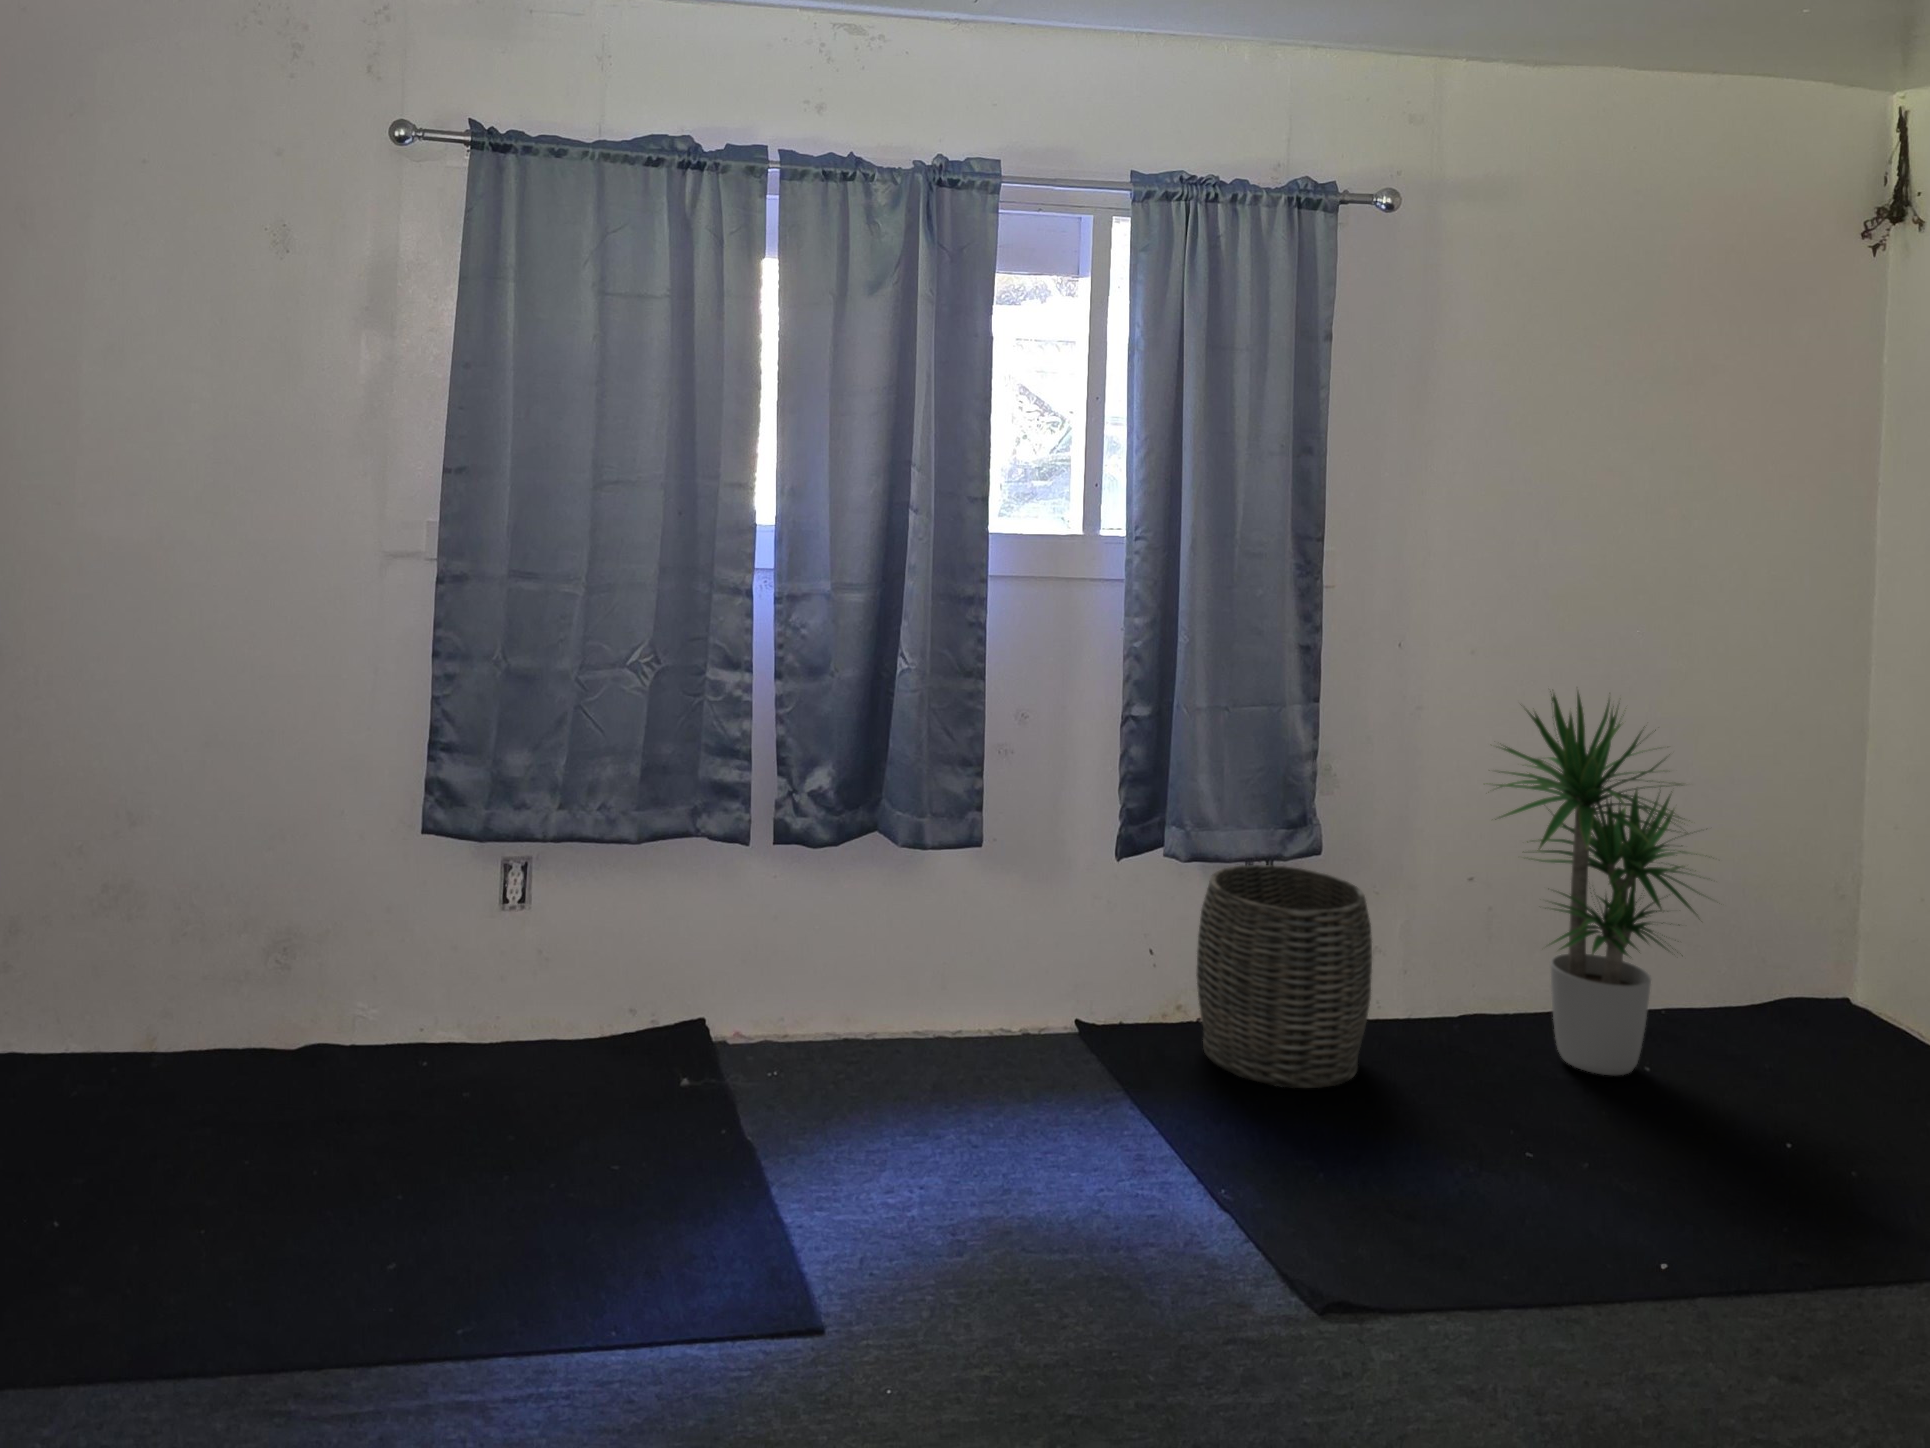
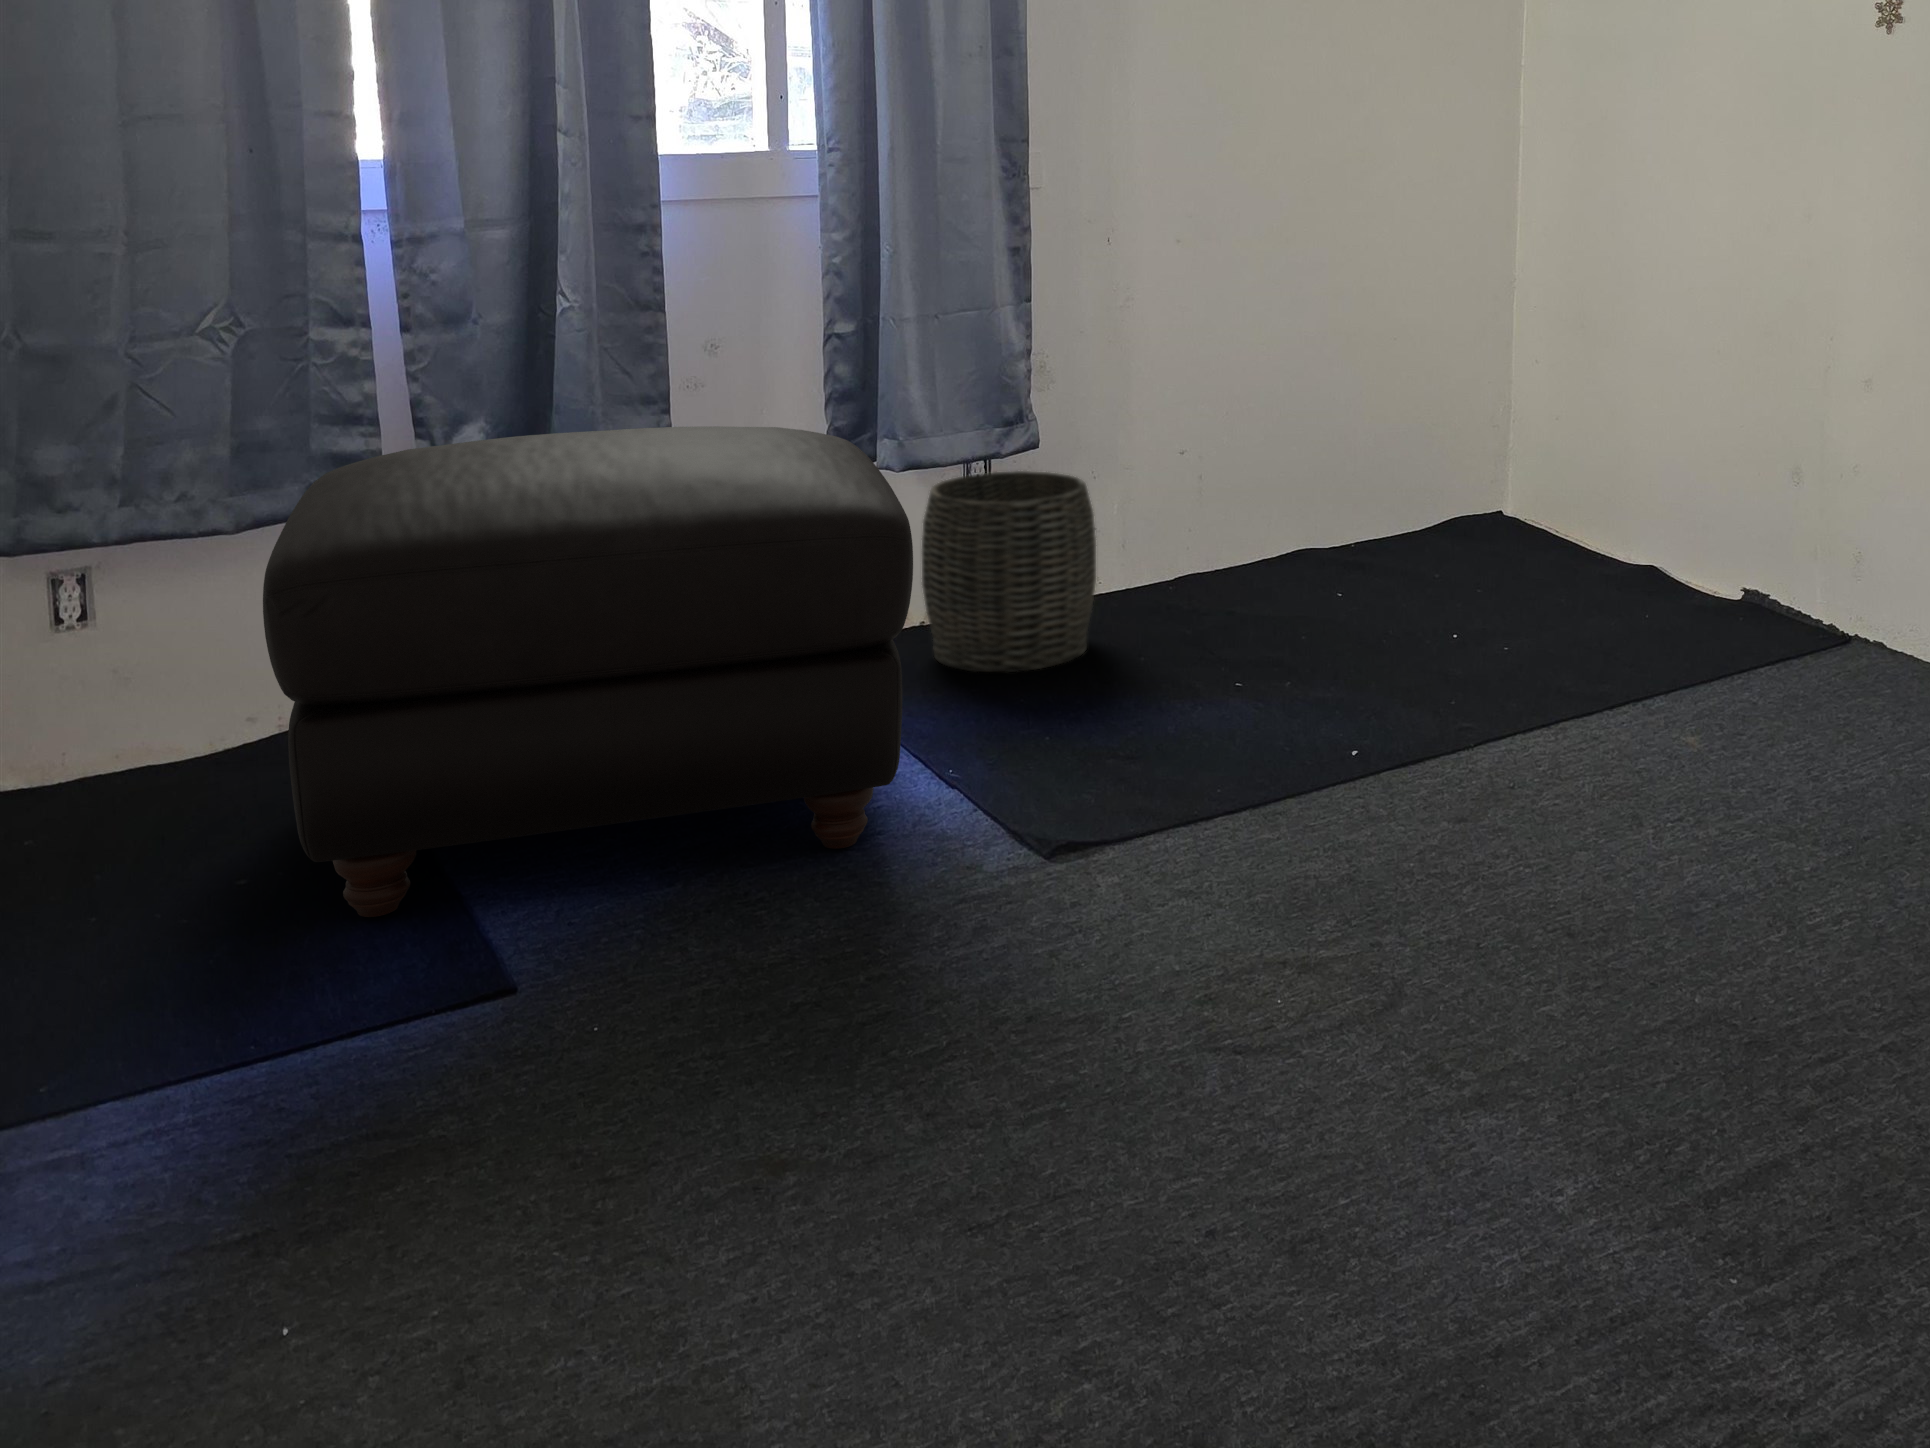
potted plant: present [1495,691,1700,1075] -> none [1187,267,1408,613]
ottoman: none [635,796,1191,1282] -> present [263,426,913,917]

